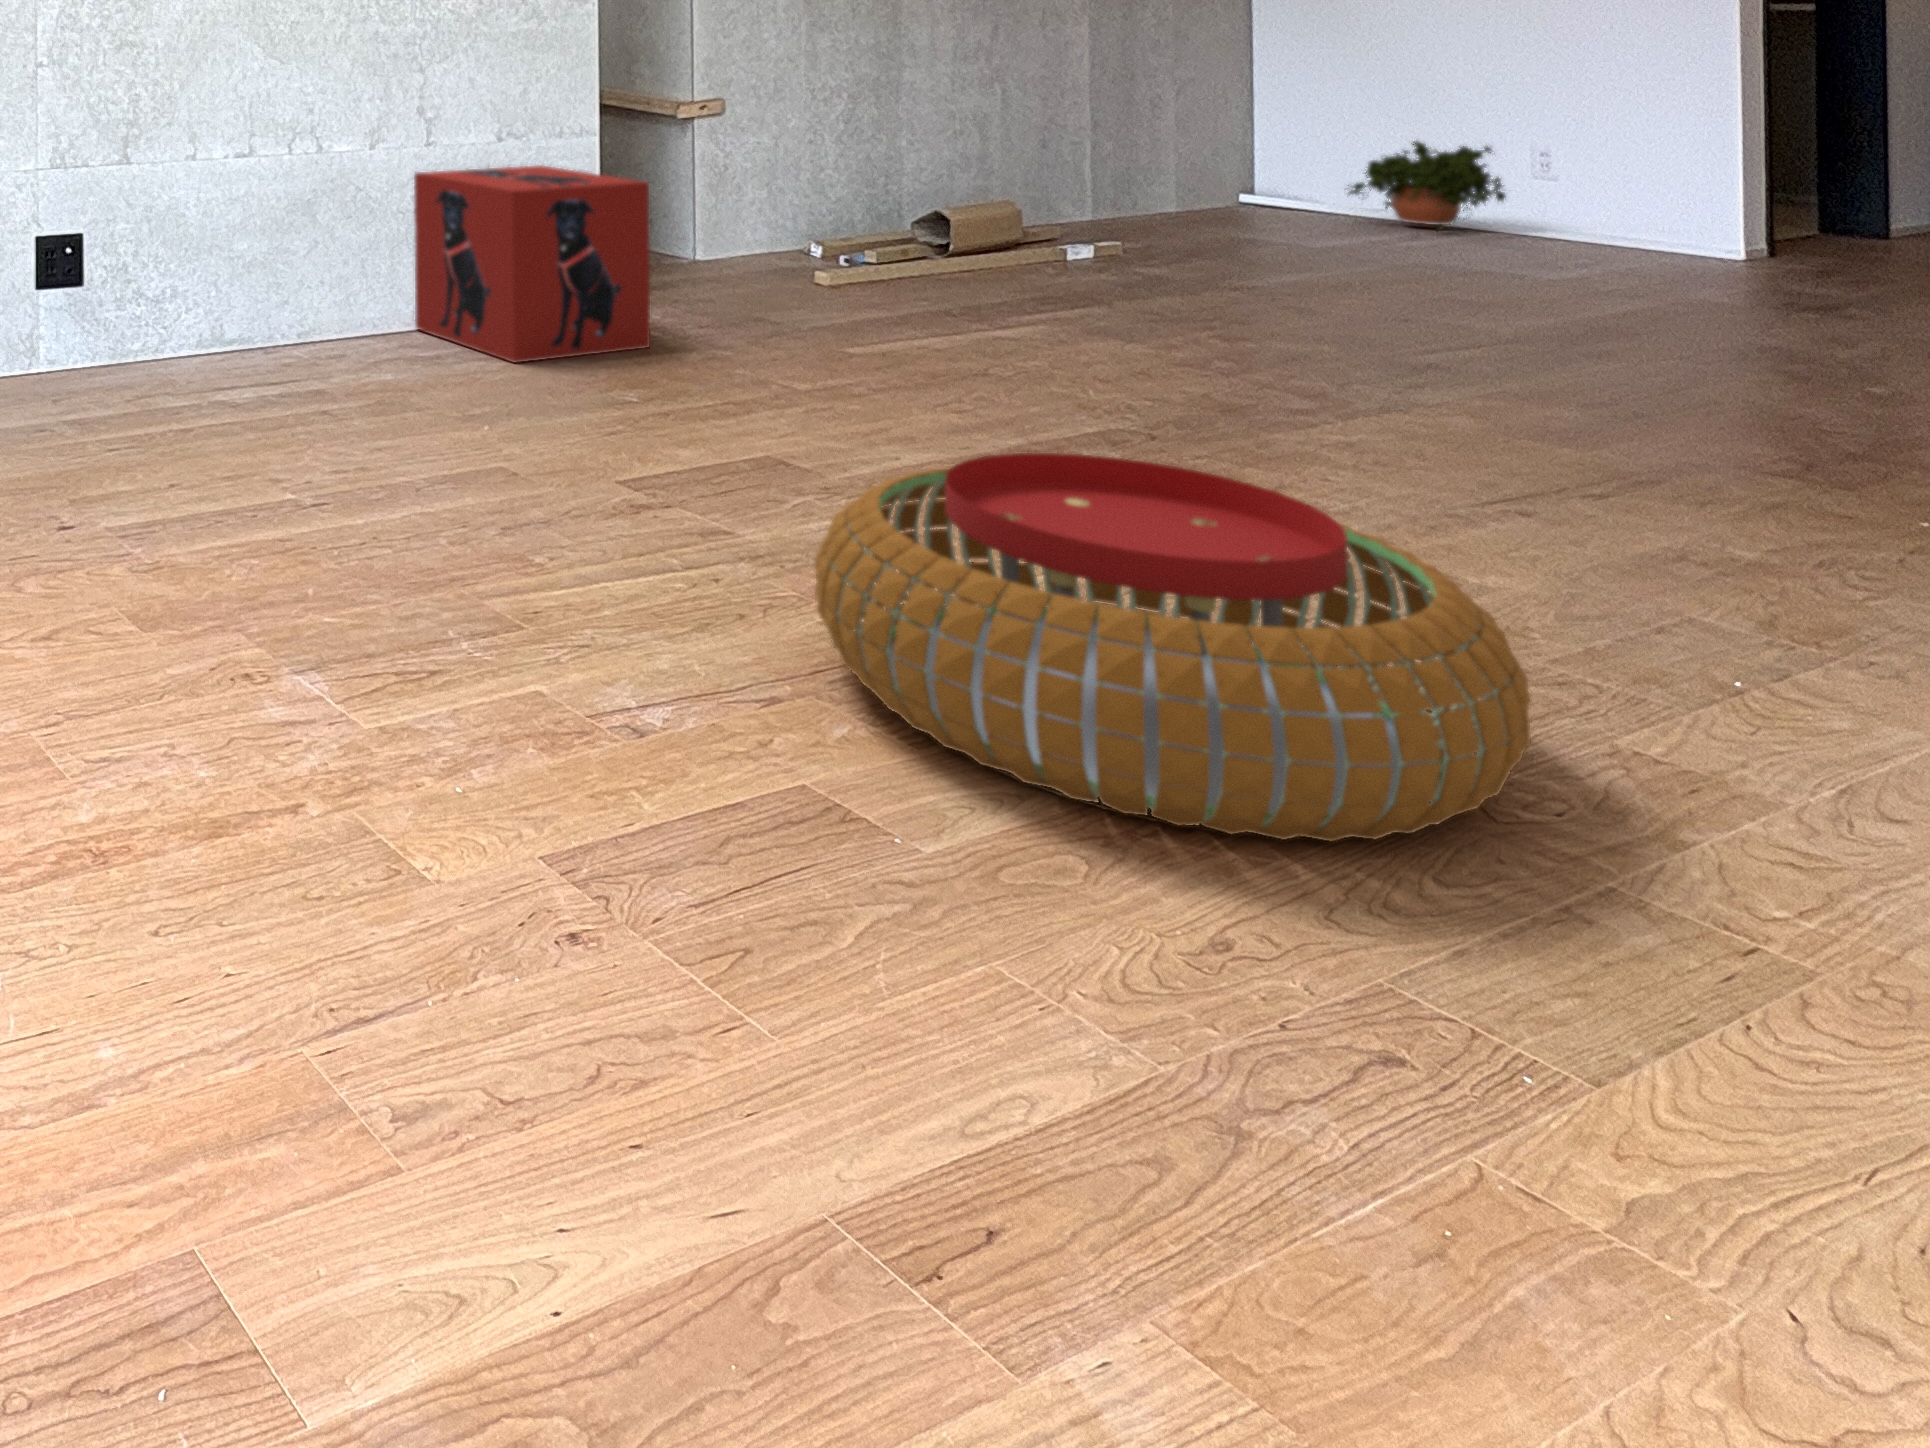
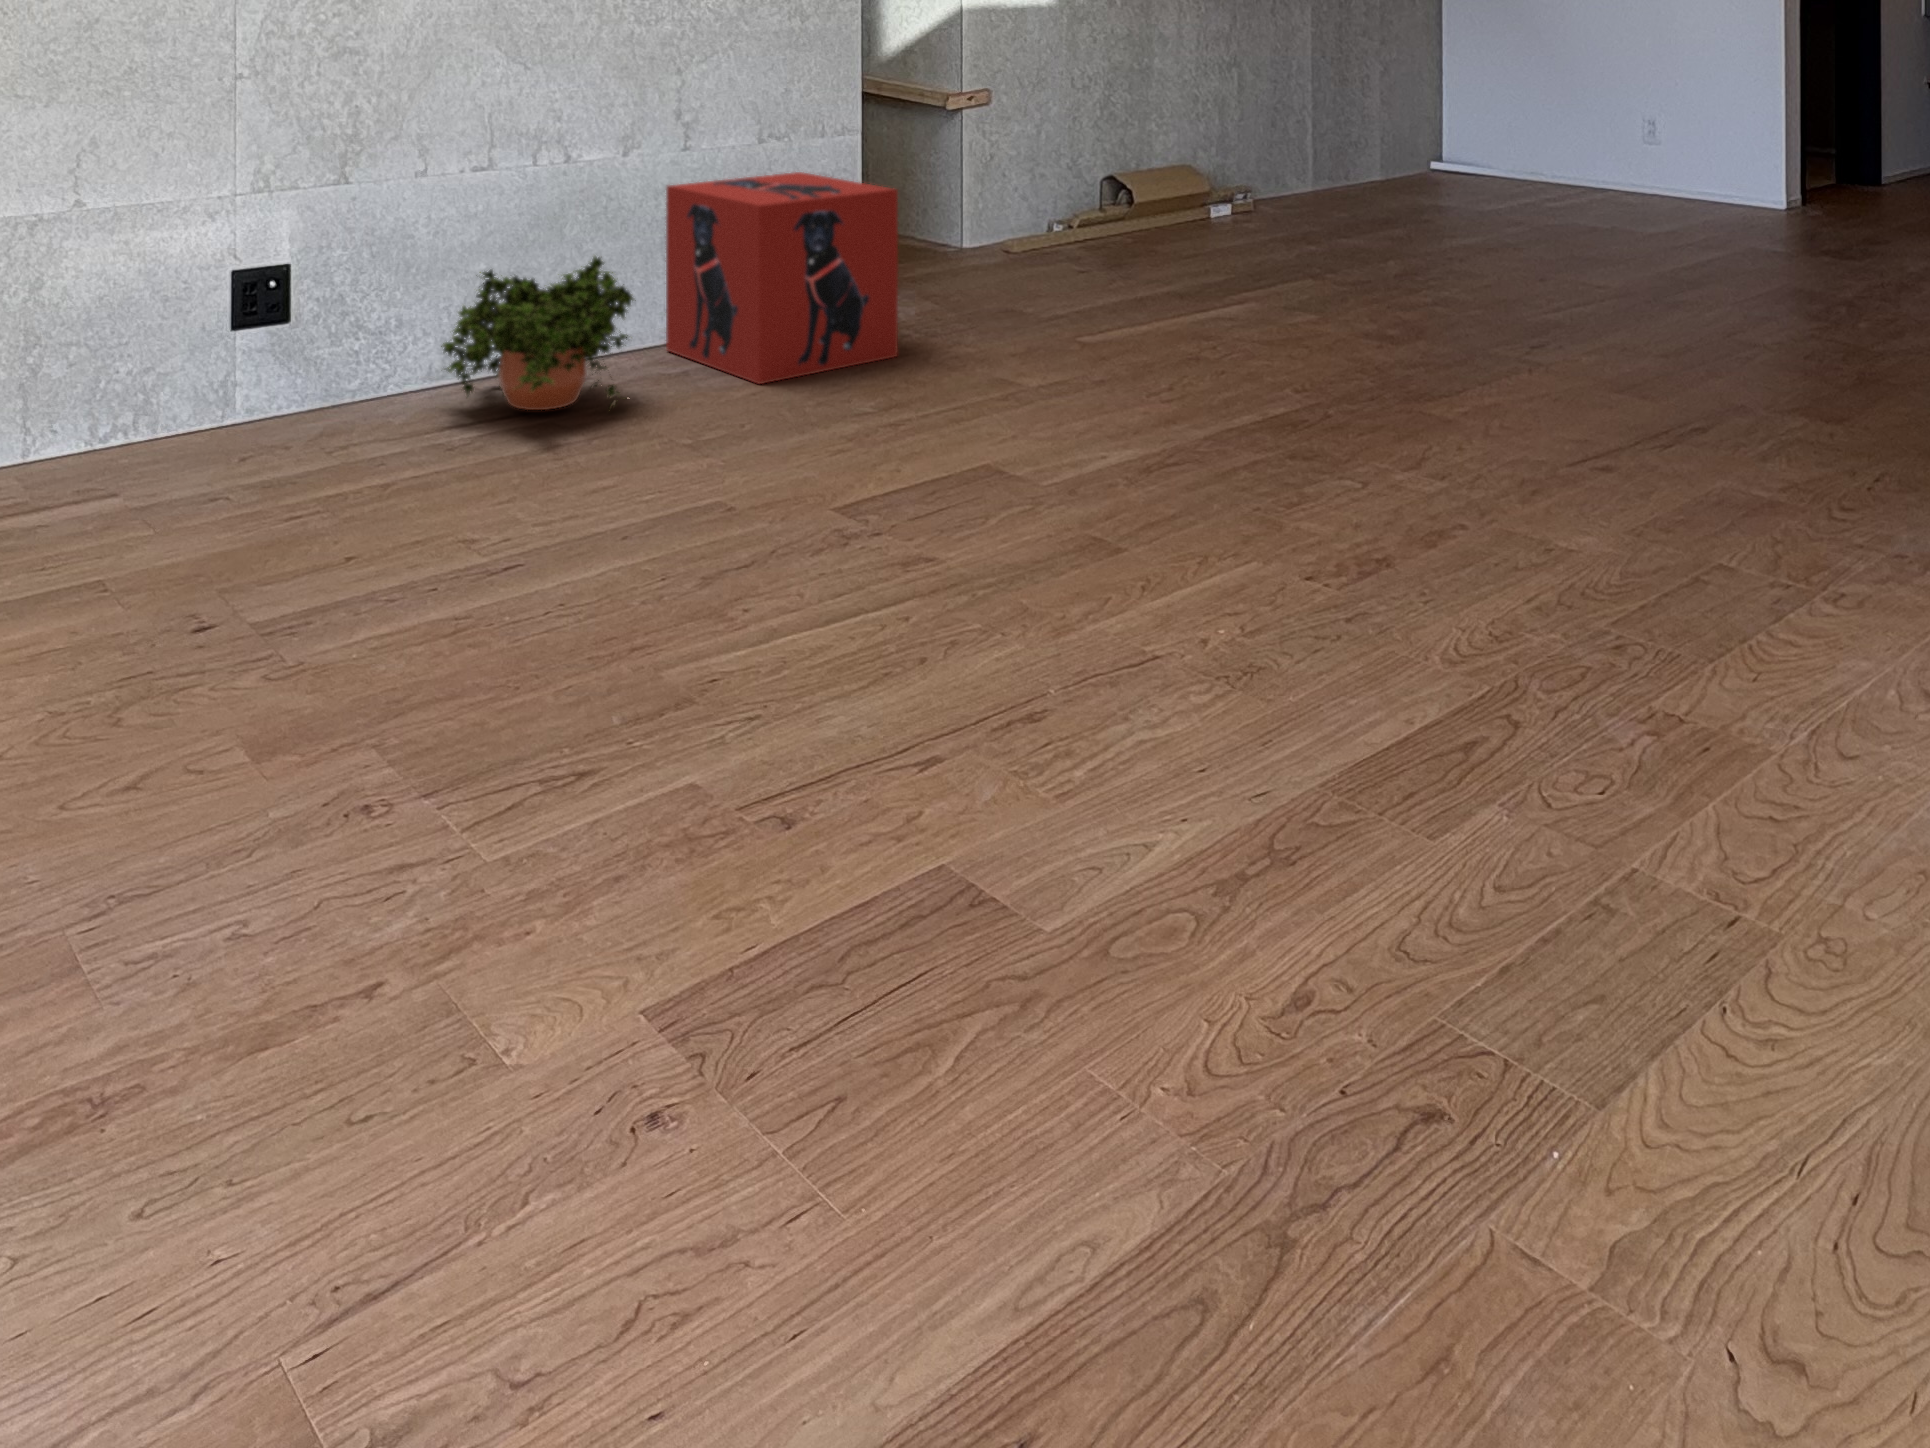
potted plant: present [1348,141,1506,229] -> present [441,256,636,410]
pouf: present [815,453,1531,841] -> none [986,477,1579,866]

